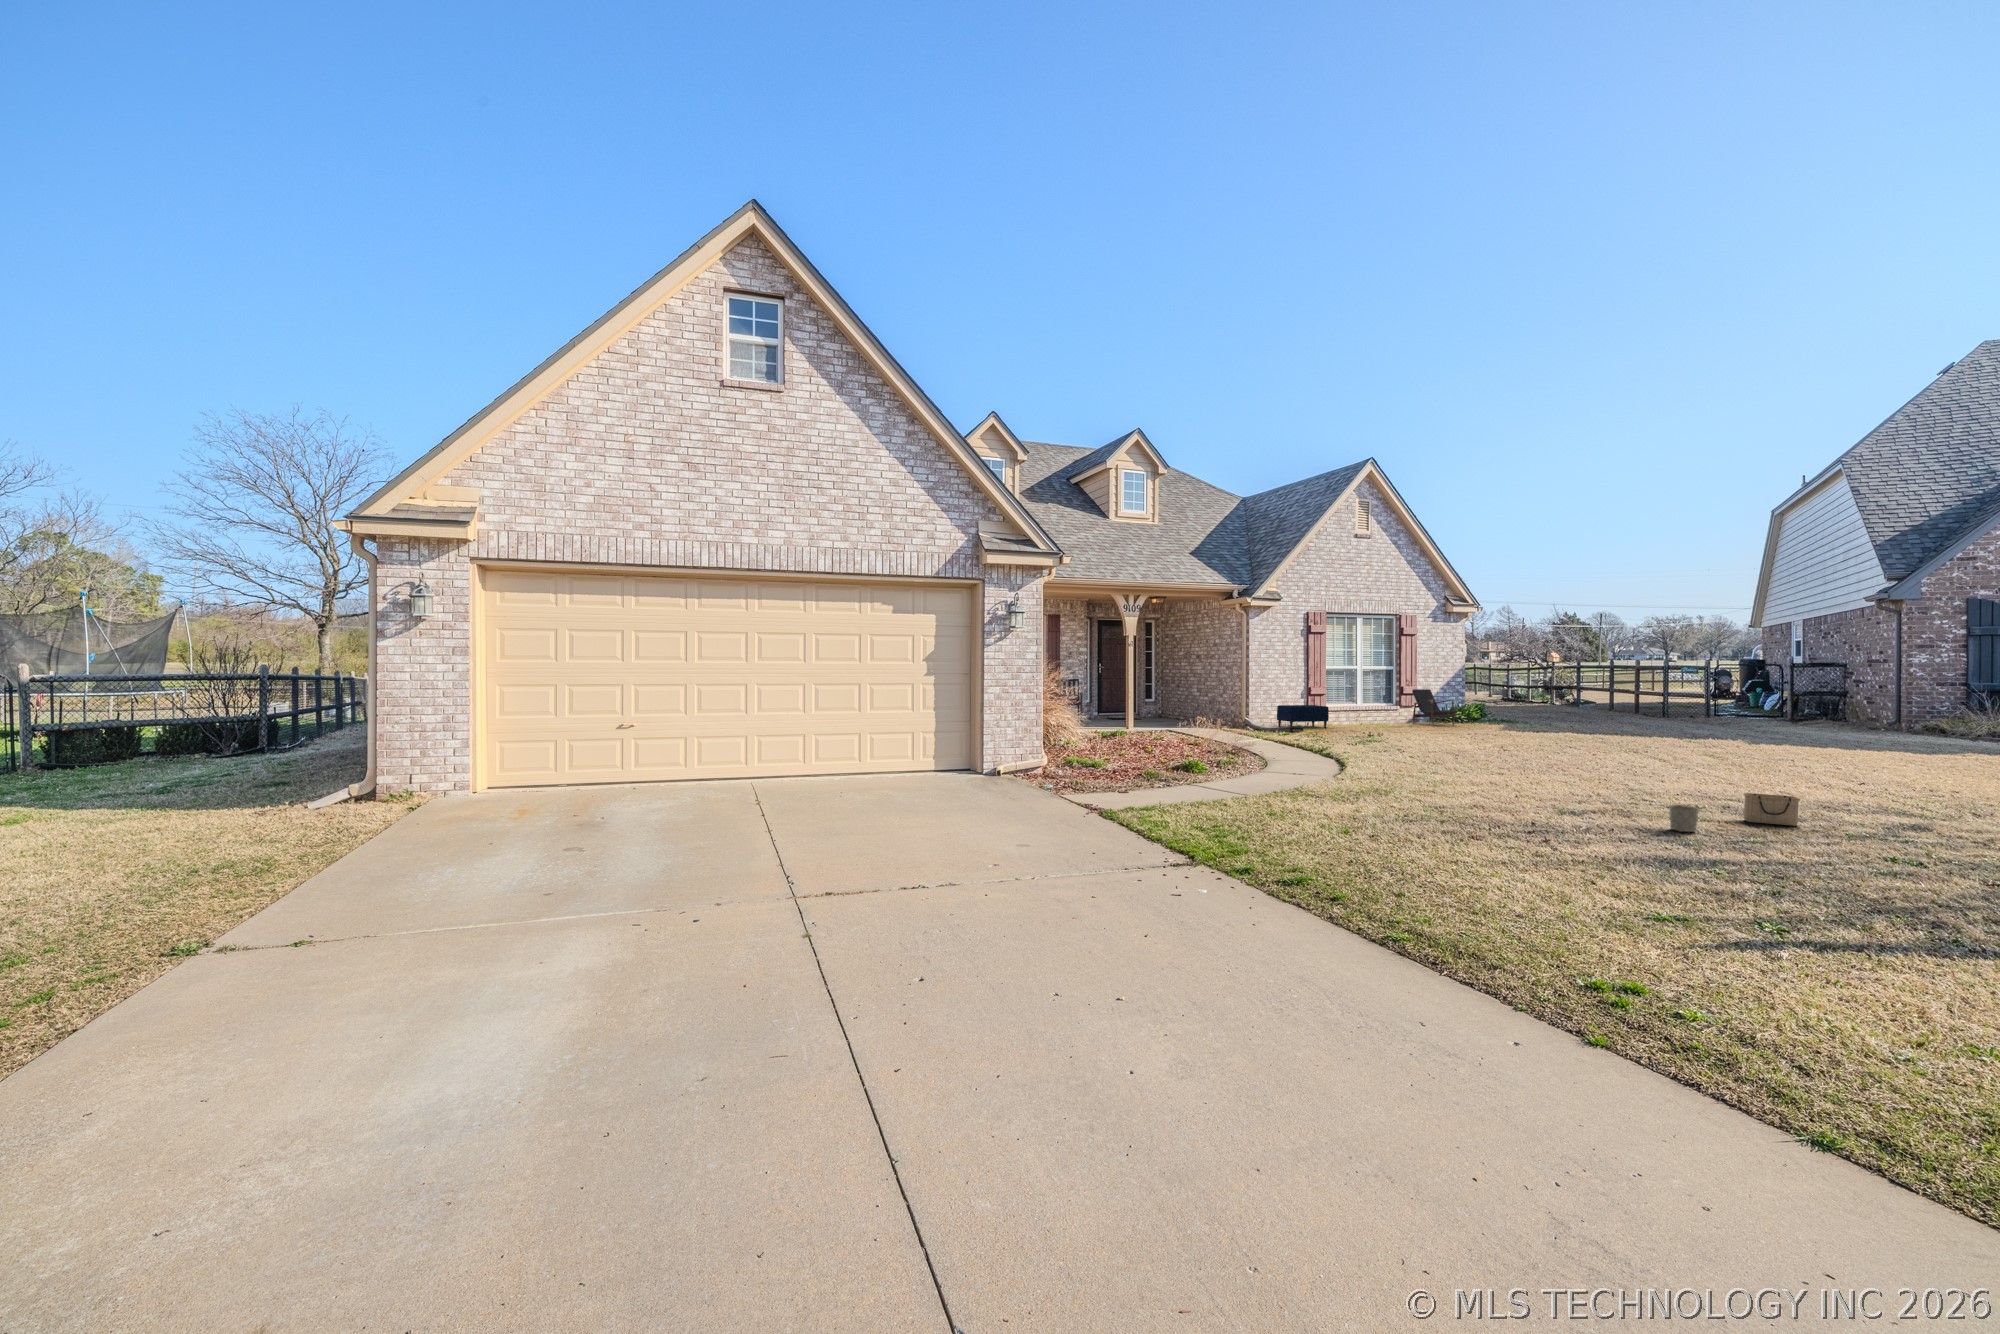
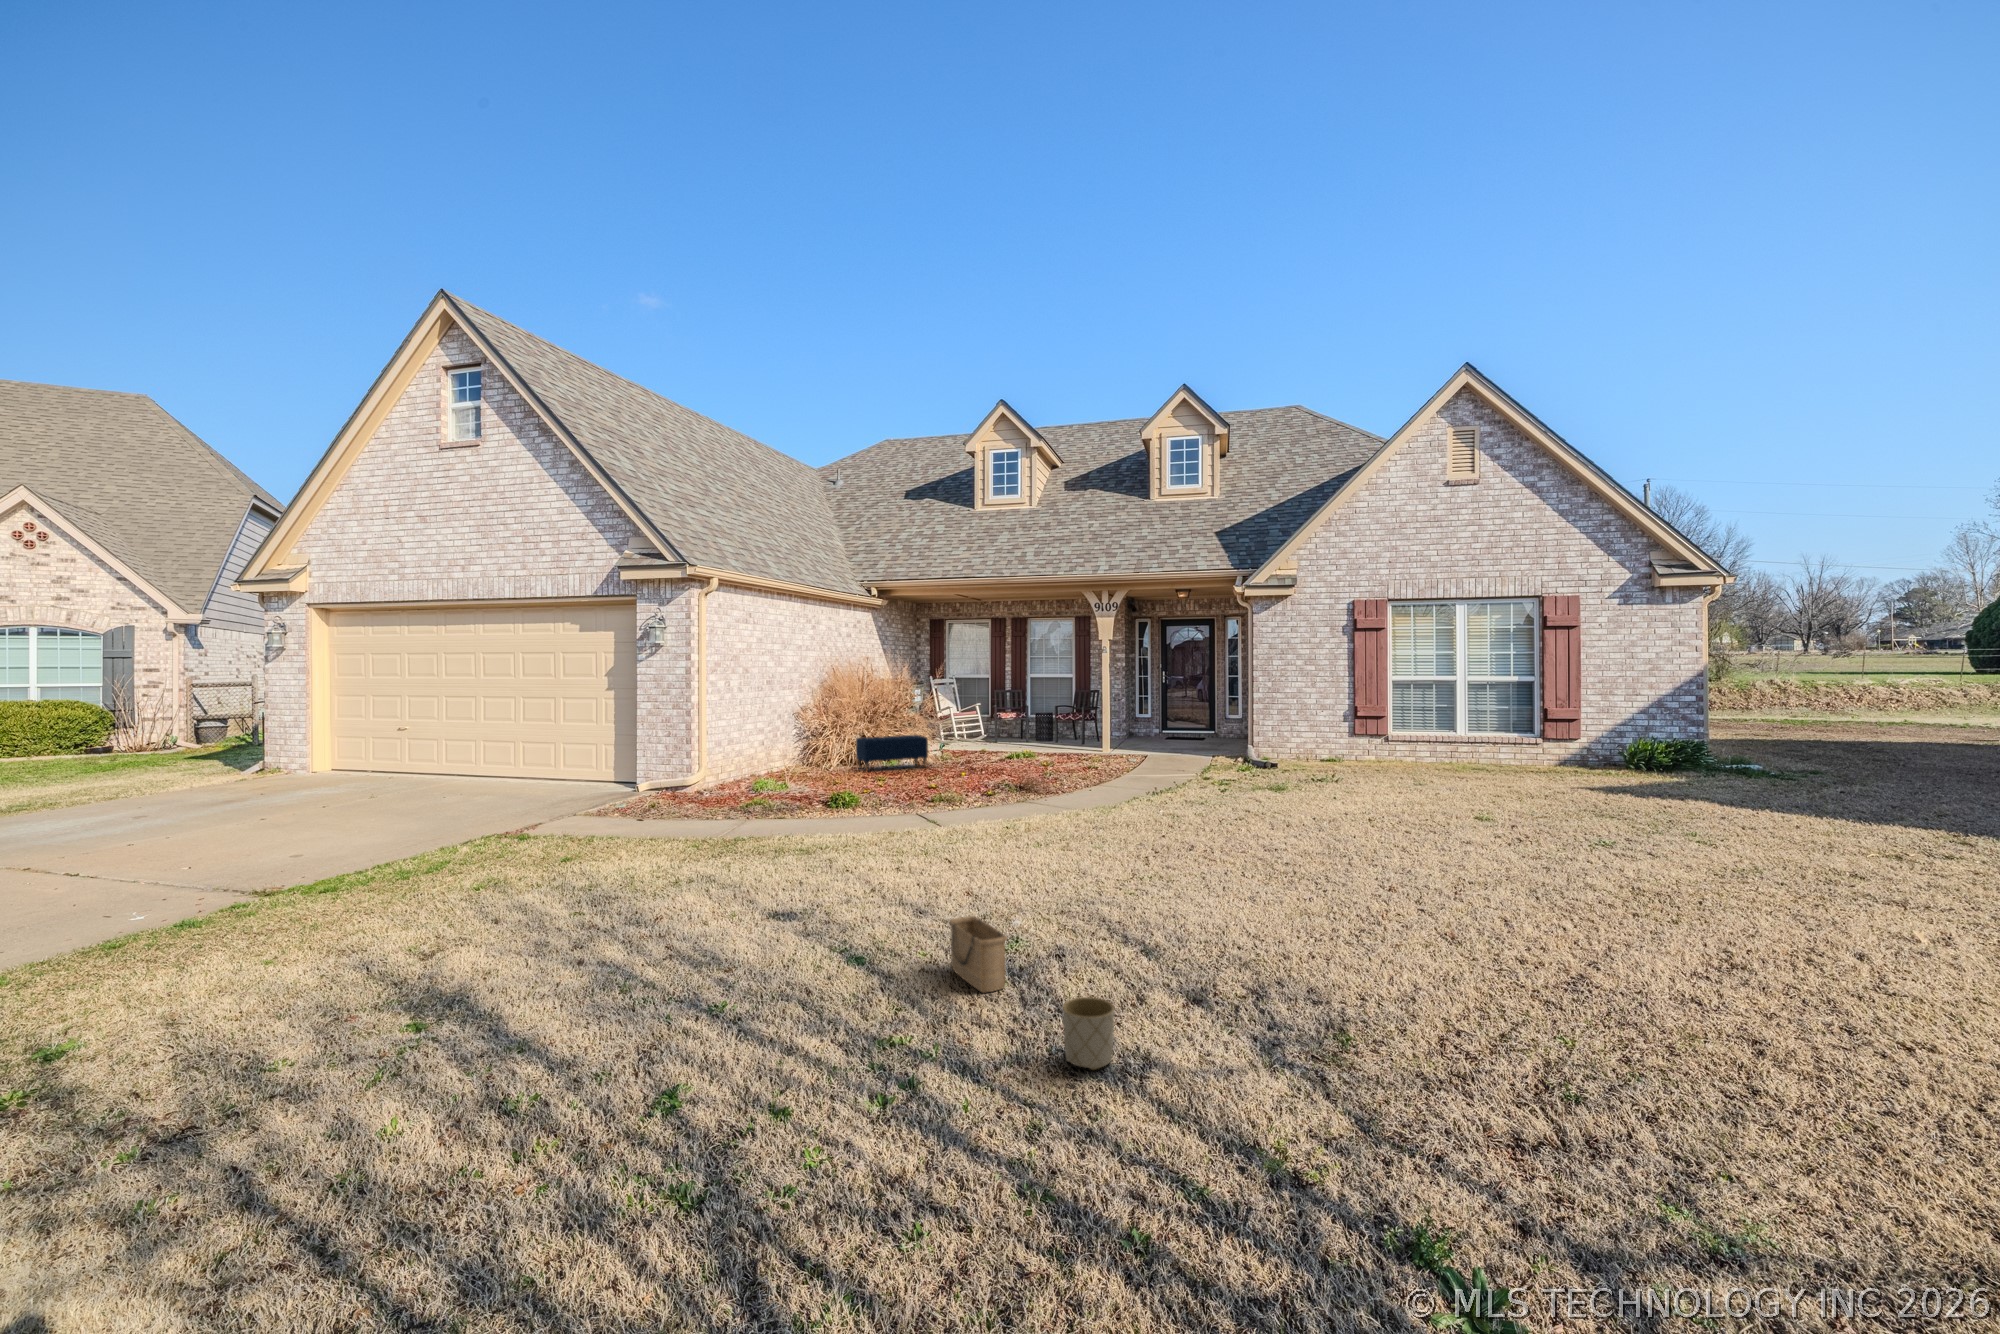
lounge chair: present [1412,689,1457,726] -> none [1576,712,1644,774]
bench: present [1277,705,1329,729] -> present [856,735,928,772]
planter: present [1670,805,1699,832] -> present [1063,997,1115,1070]

